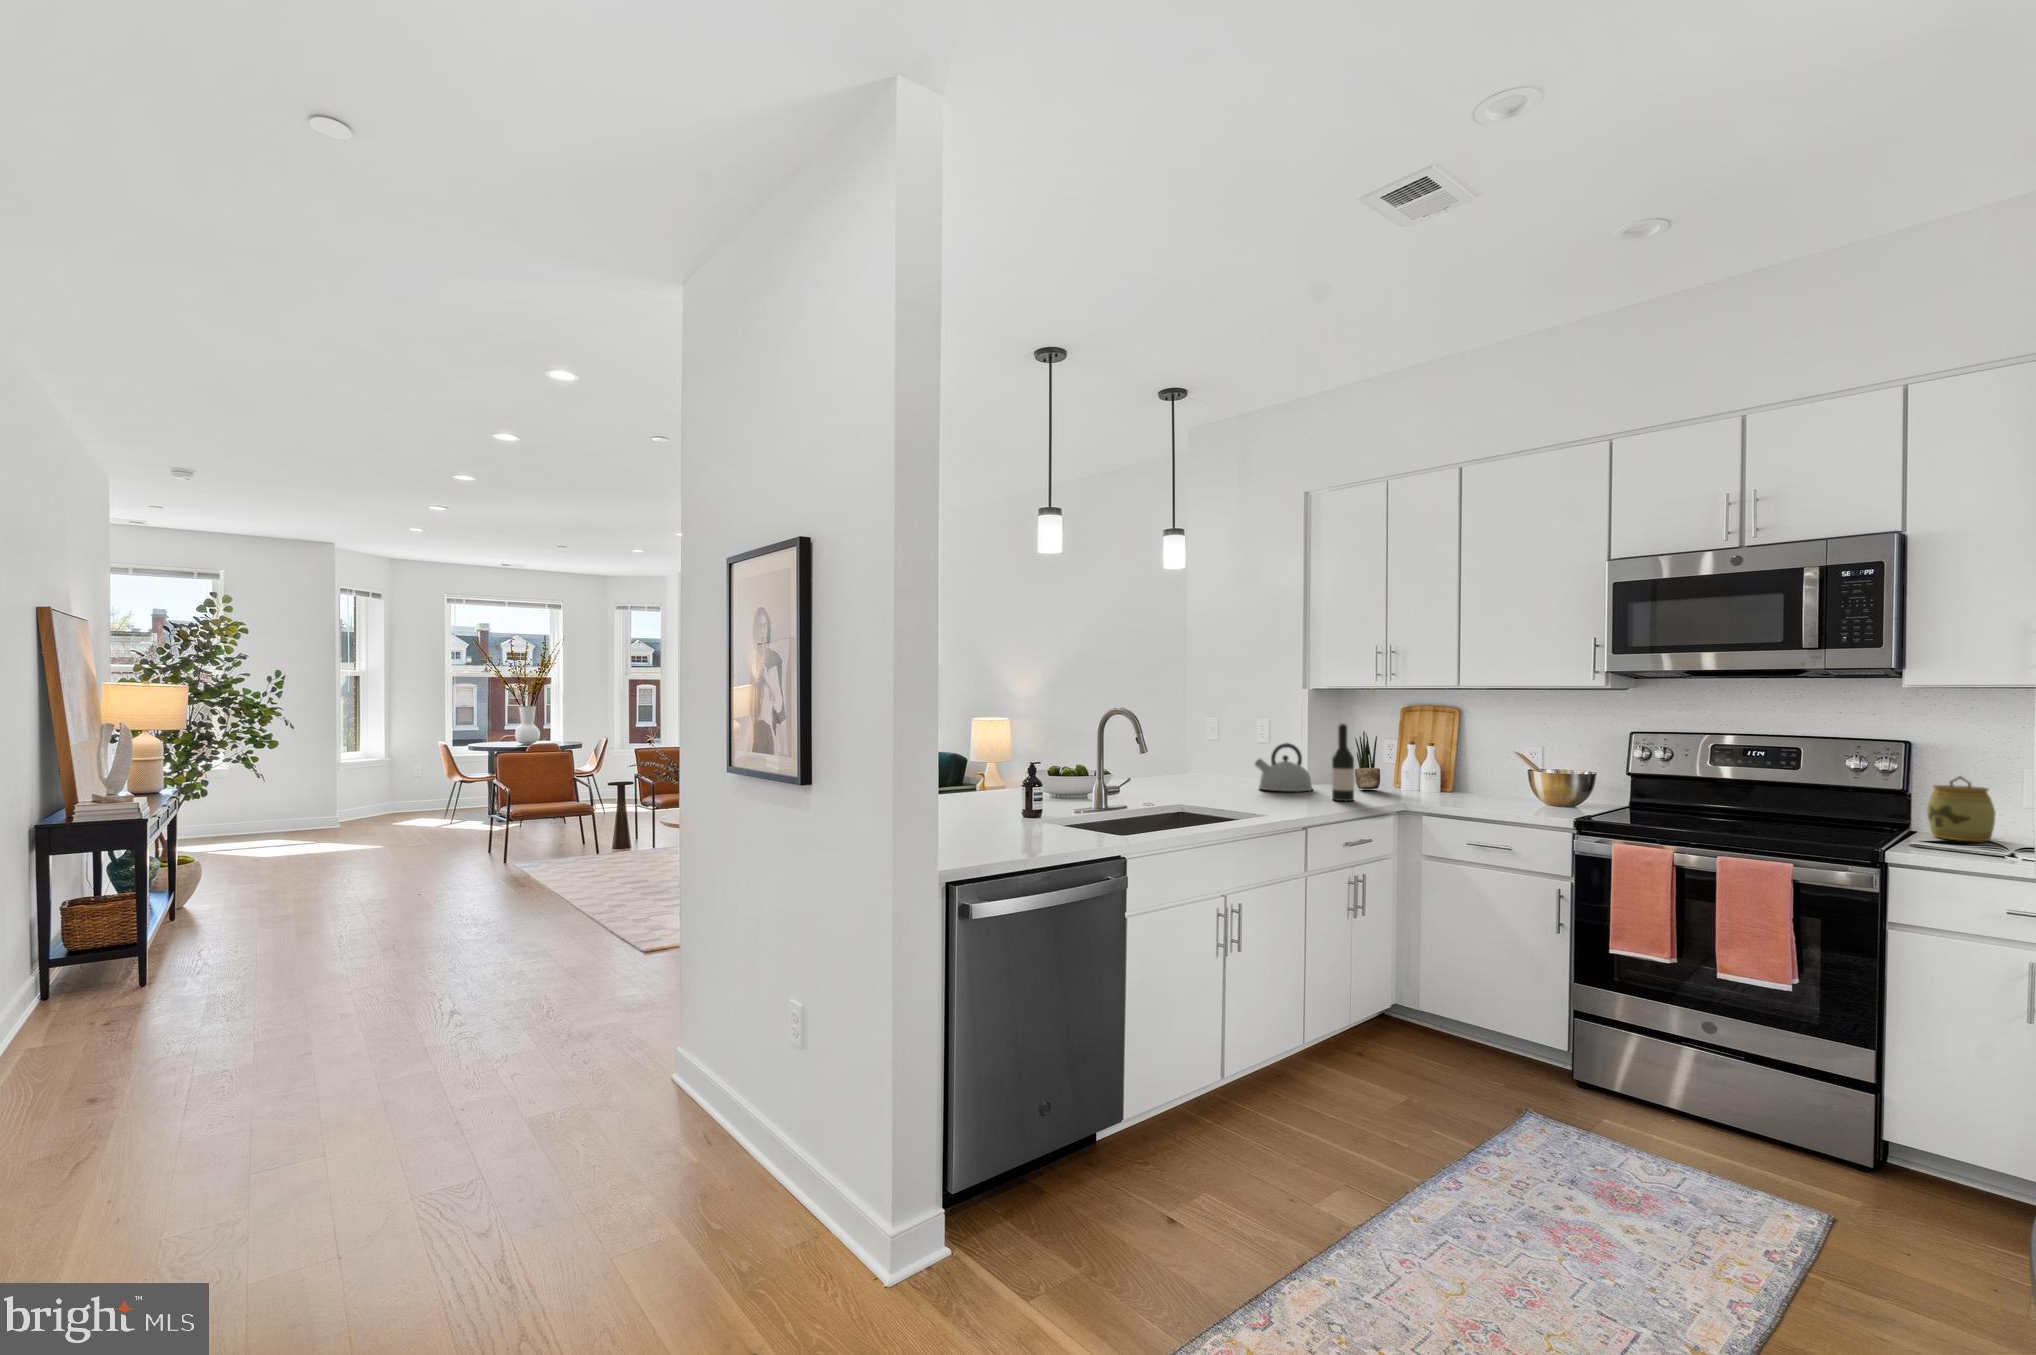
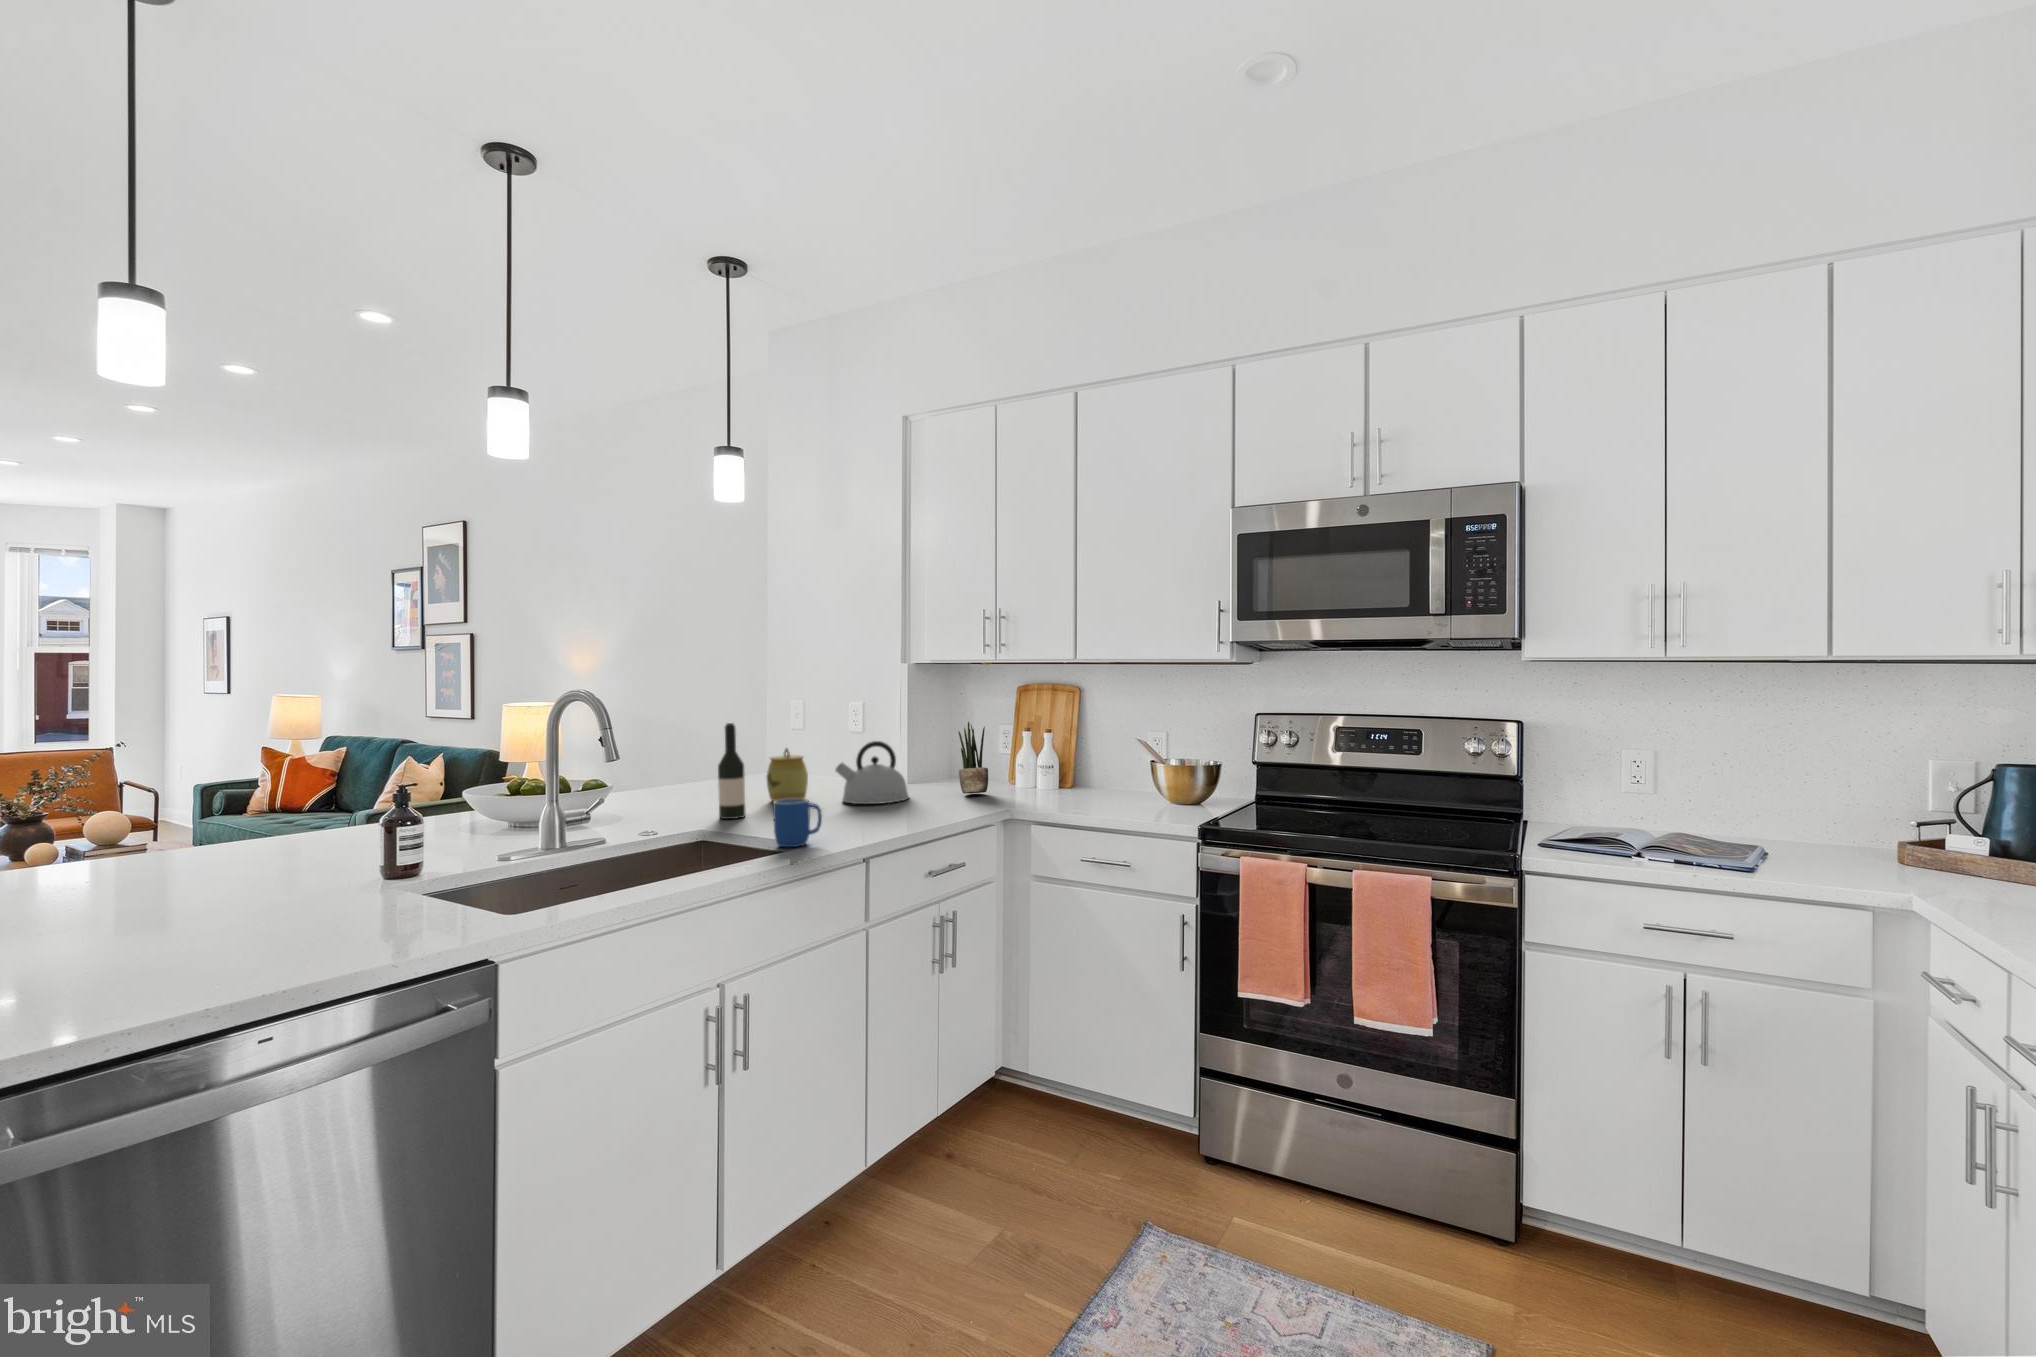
wine bottle: present [1332,724,1354,801] -> present [718,723,746,819]
jar: present [1927,776,1995,842] -> present [767,748,808,801]
mug: none [1227,778,1263,812] -> present [773,798,822,847]

